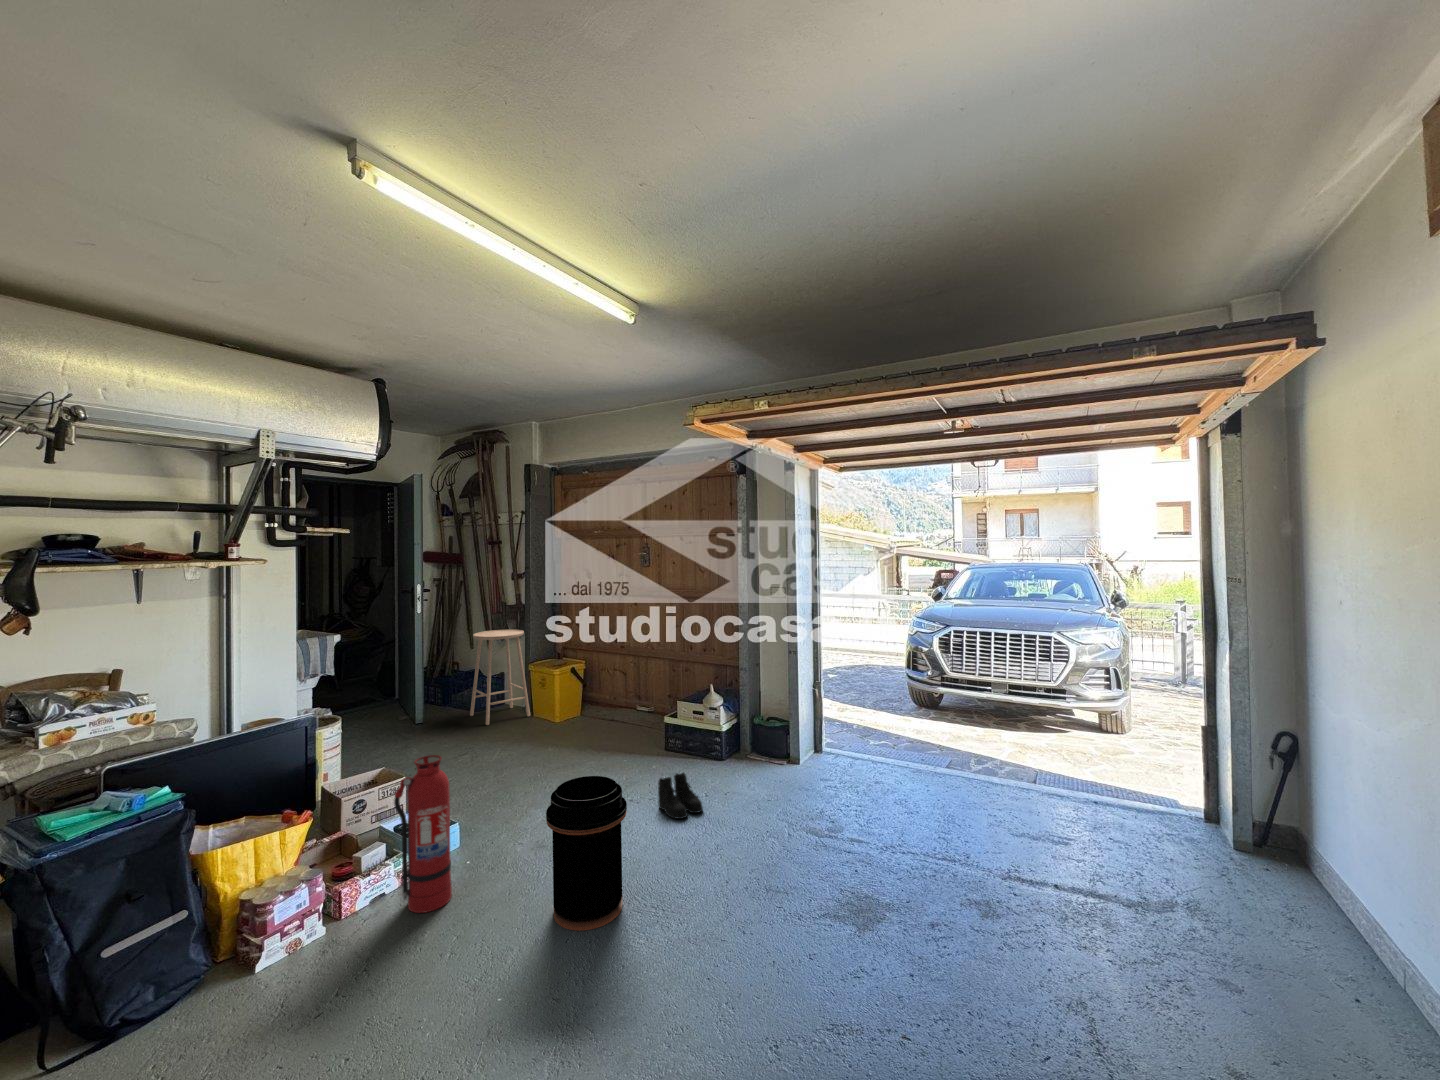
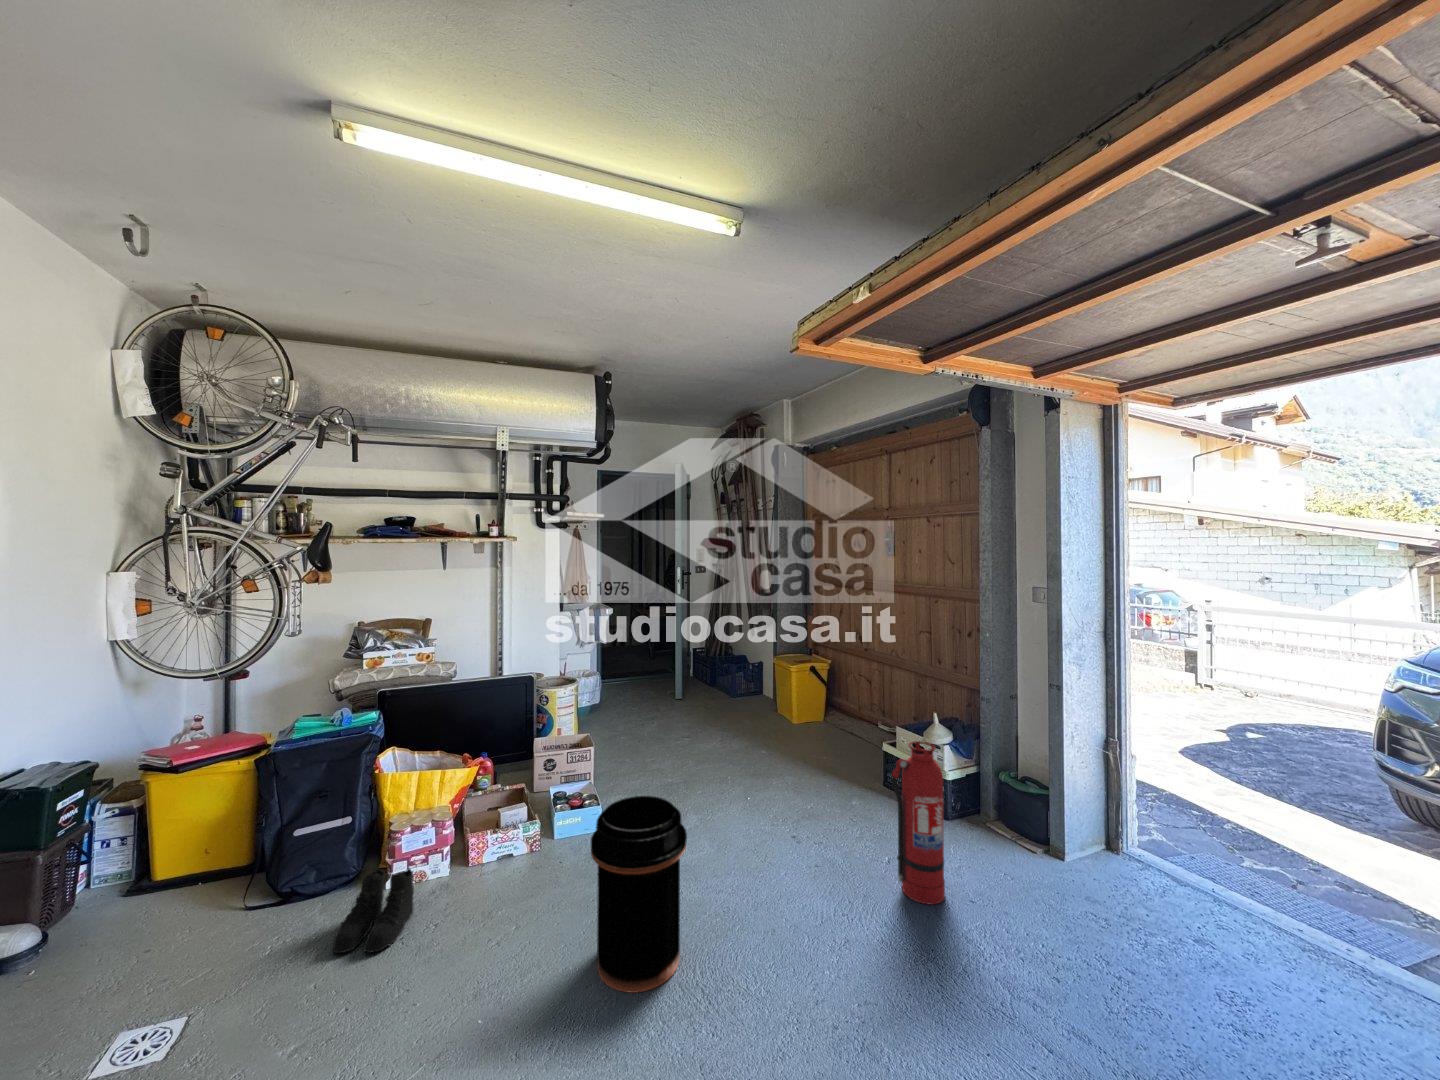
stool: present [470,630,530,725] -> none [726,620,775,711]
fire extinguisher: present [394,755,452,913] -> present [892,741,945,905]
boots: present [658,773,703,819] -> present [333,869,414,953]

